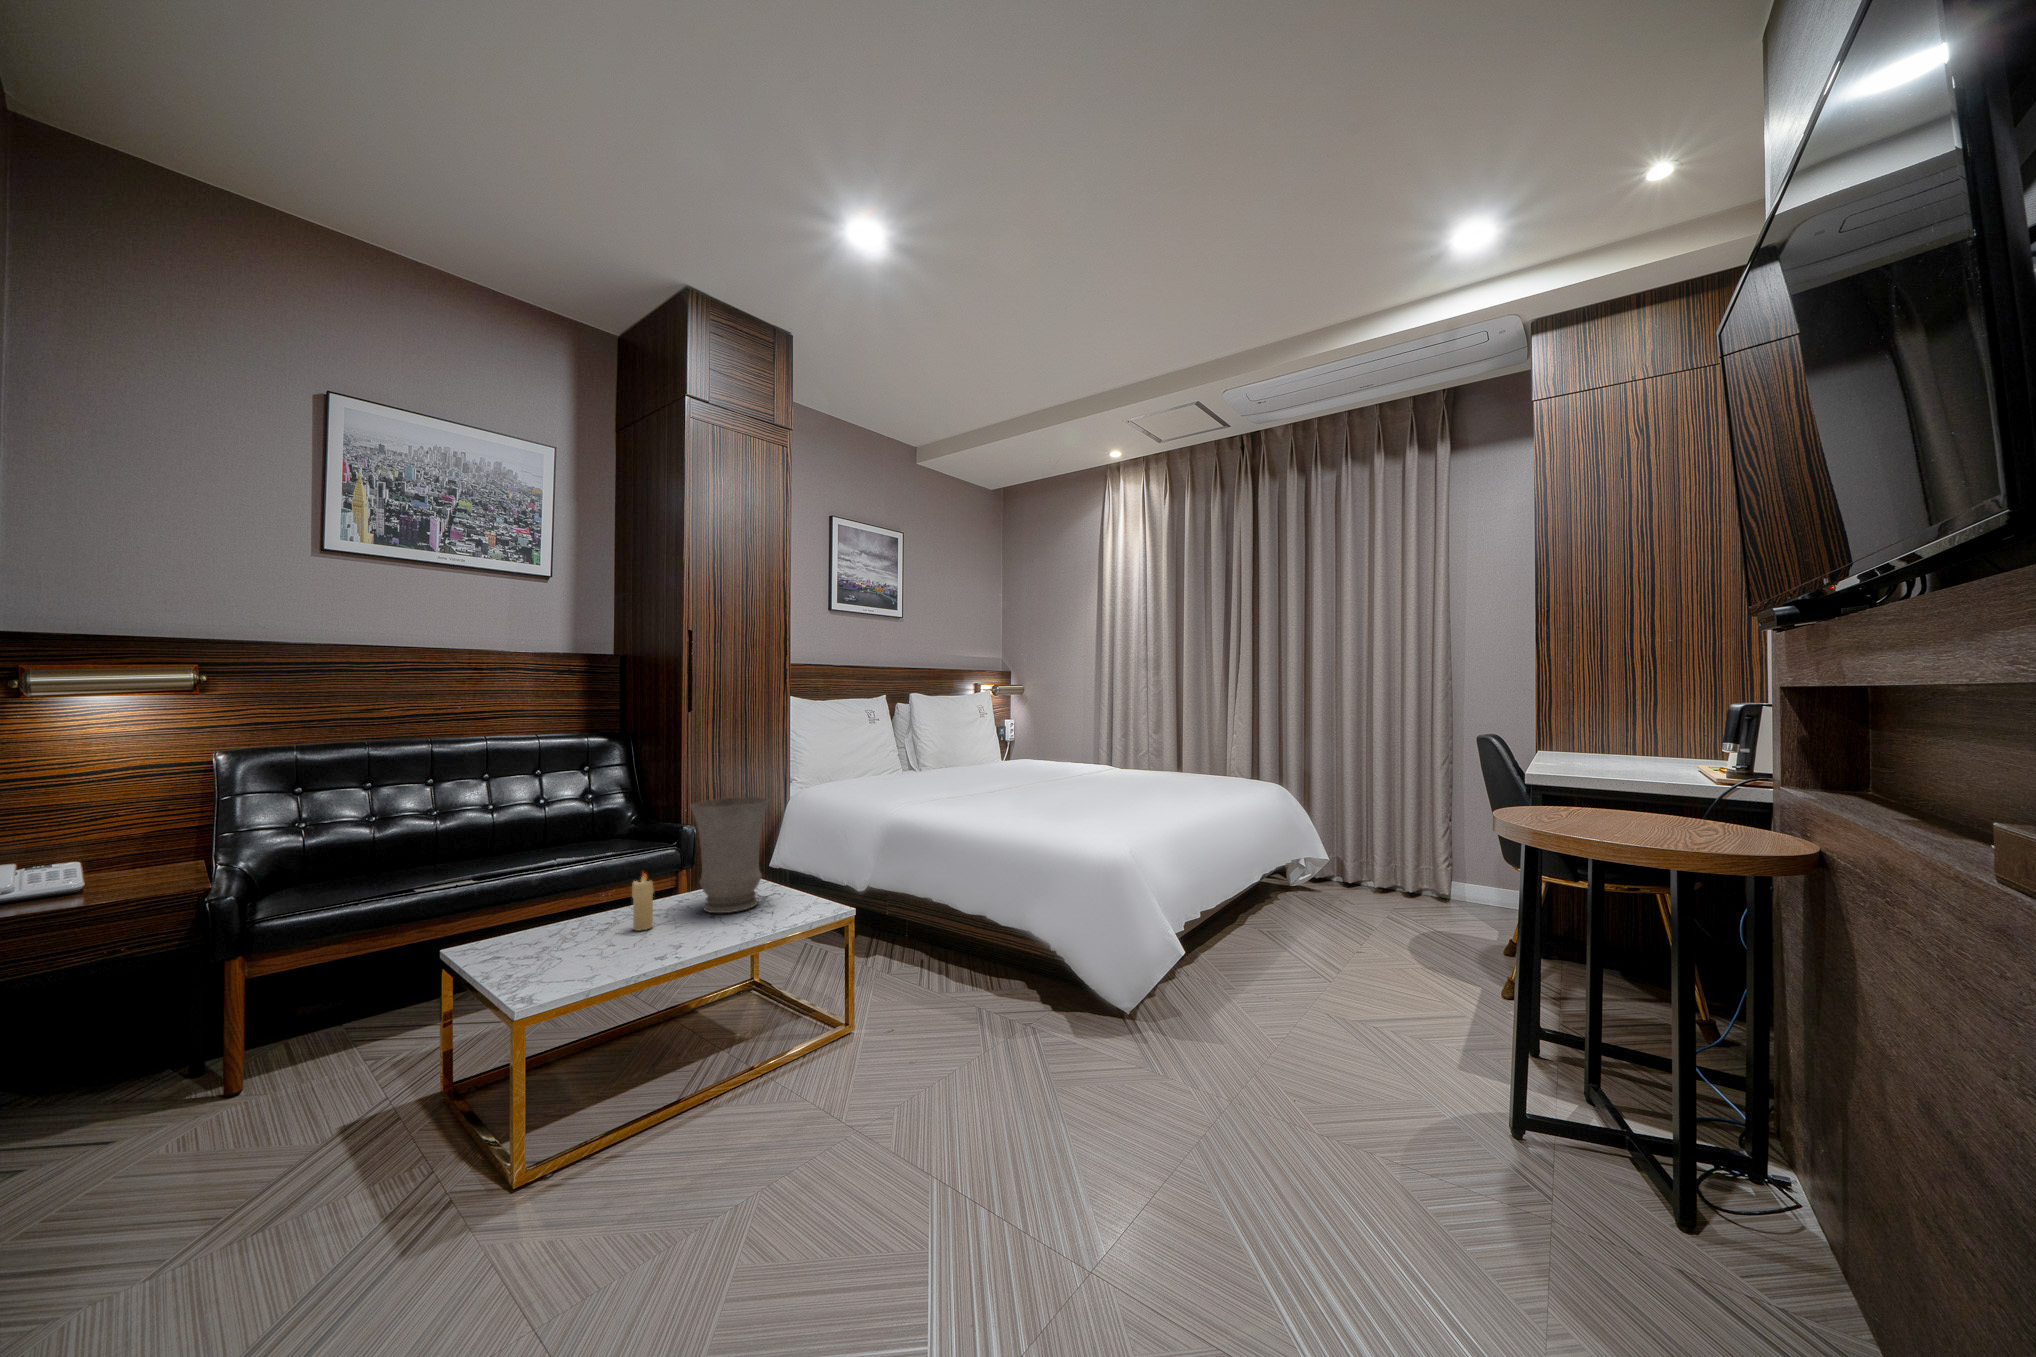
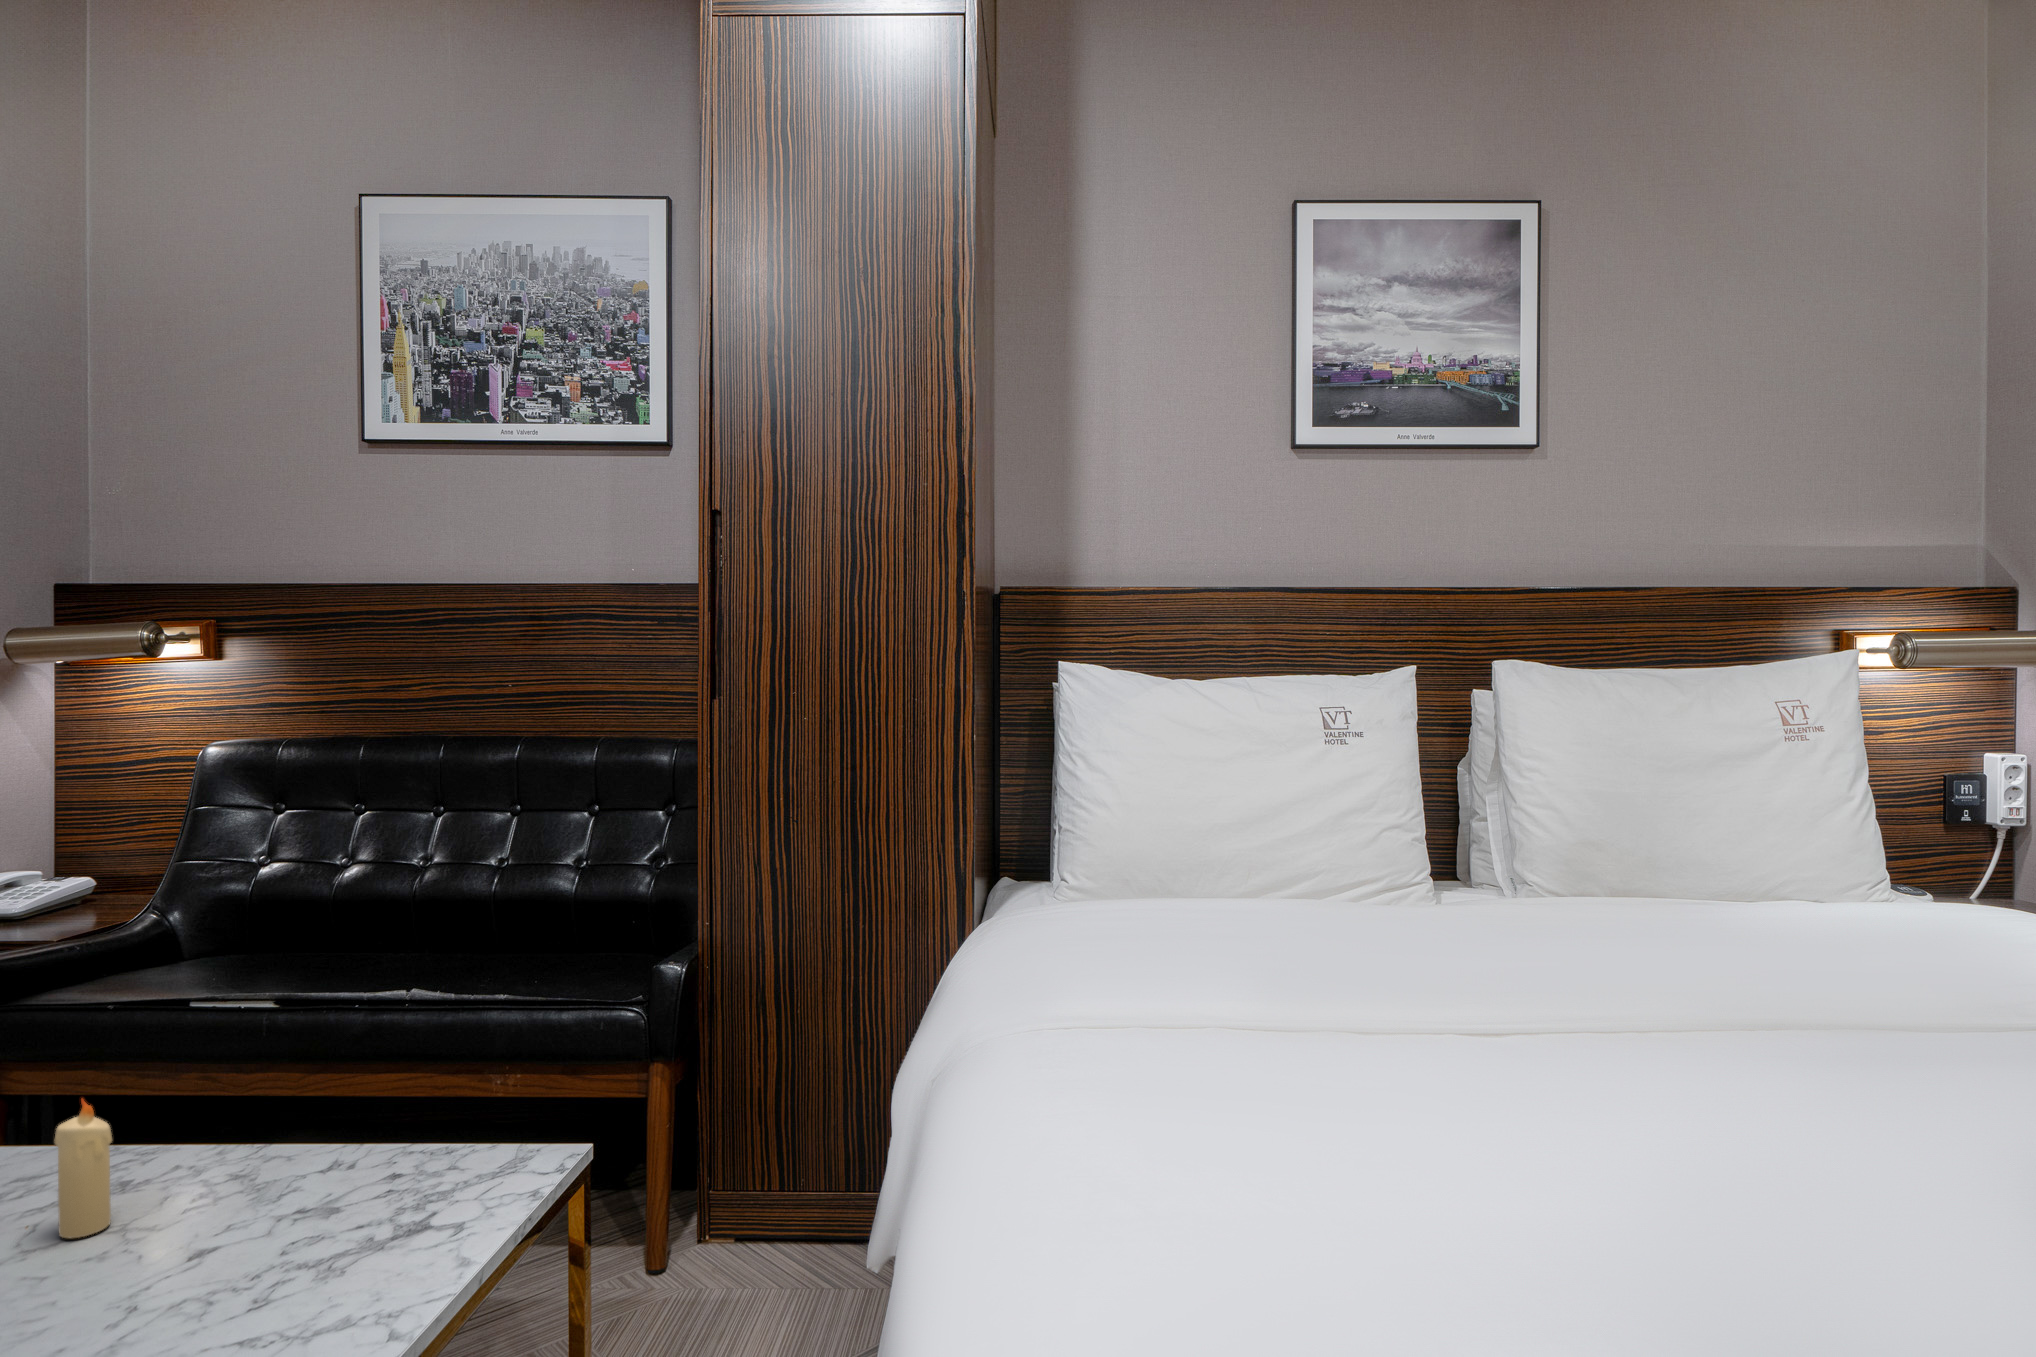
vase: present [690,797,769,913] -> none [165,946,392,1269]

